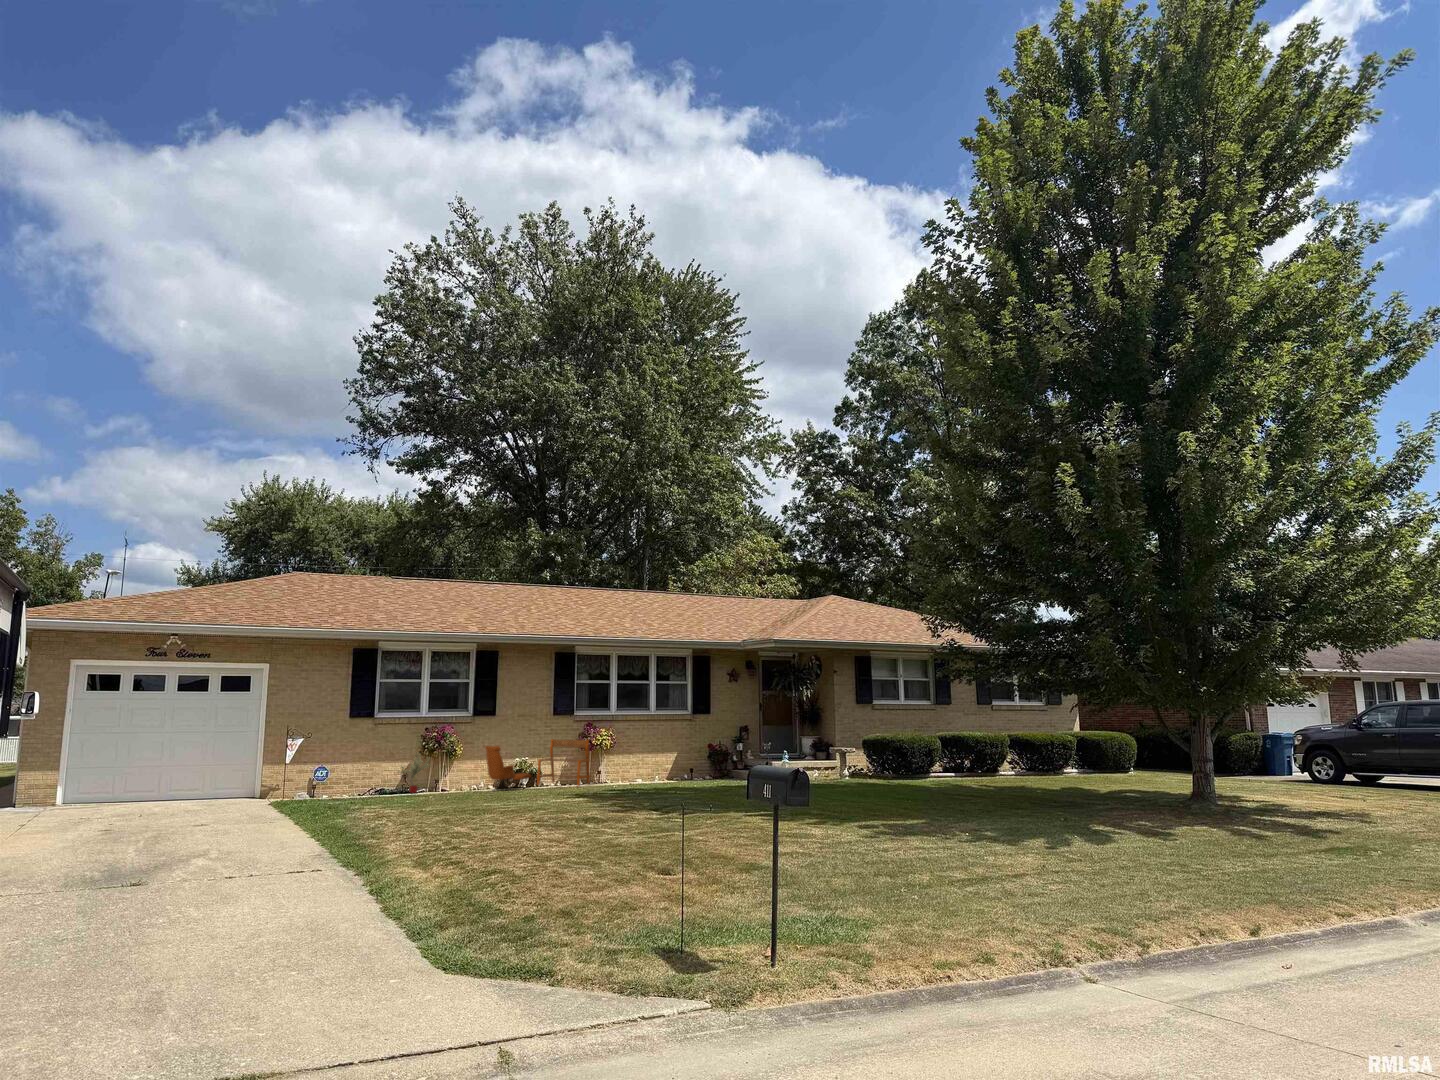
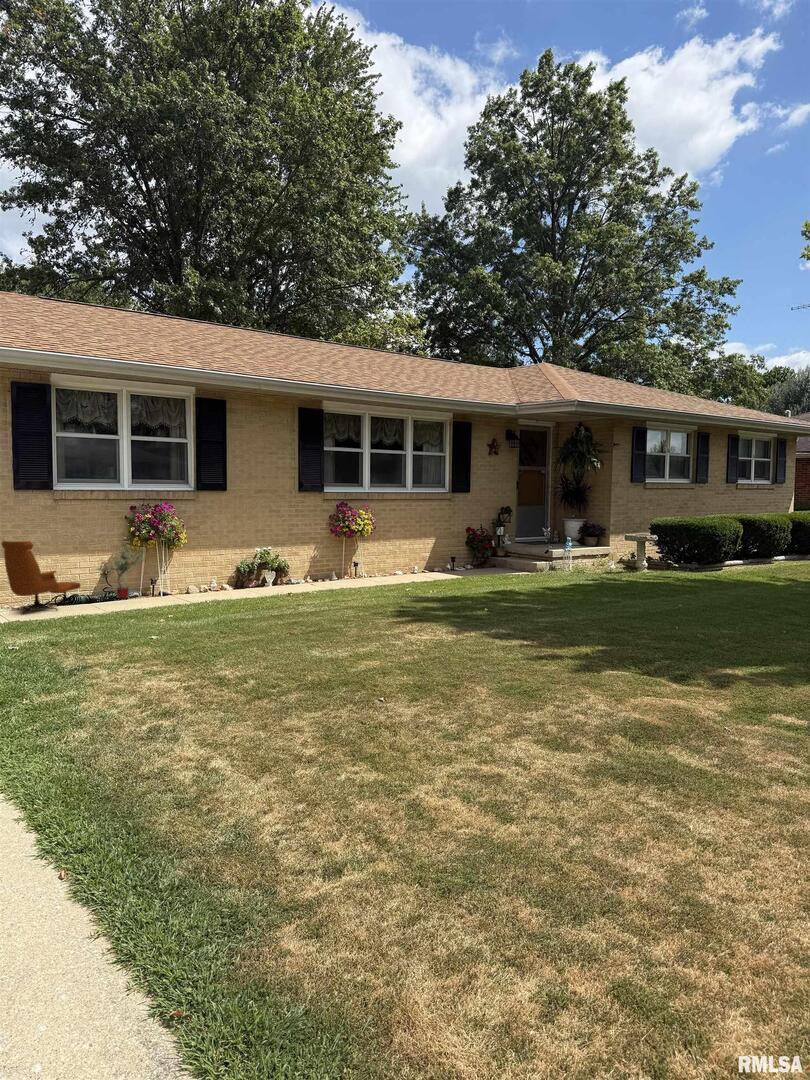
bench: present [537,739,591,786] -> none [284,522,352,583]
lounge chair: present [486,746,531,789] -> present [2,541,80,614]

